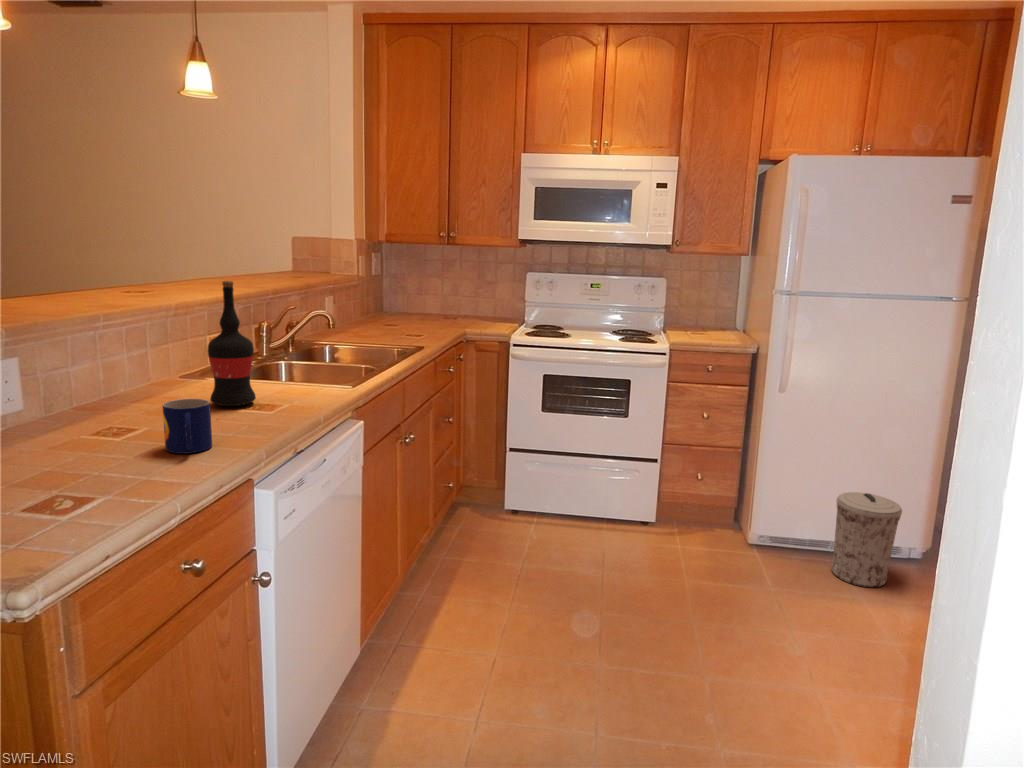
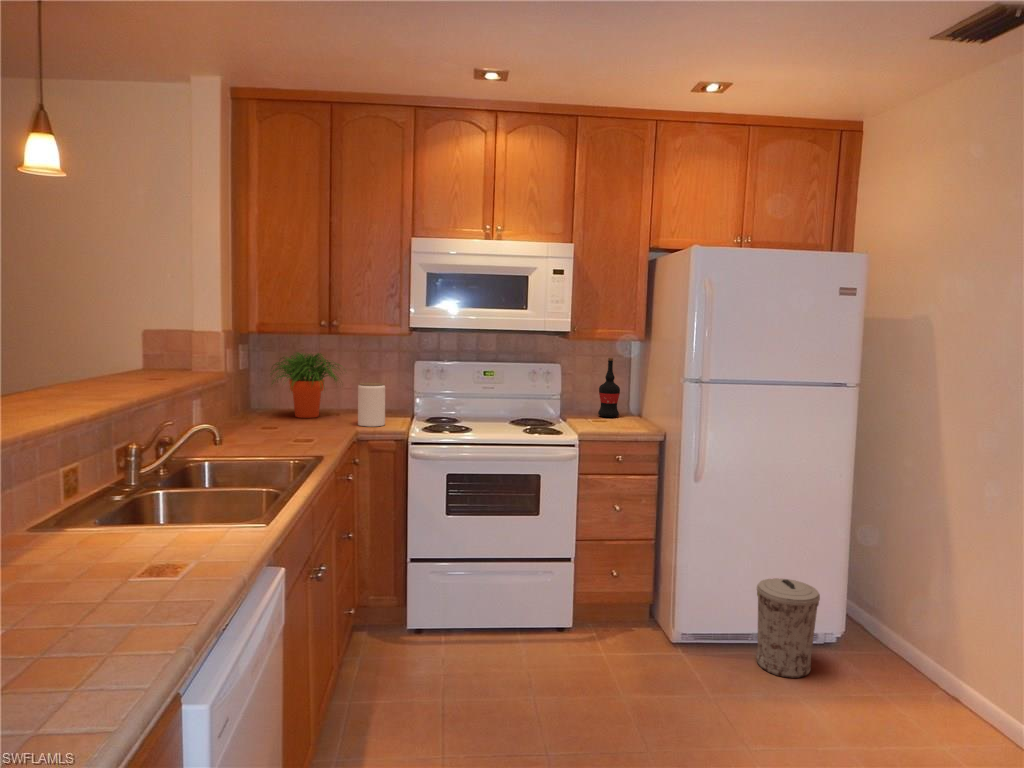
potted plant: none [395,260,463,320] -> present [272,353,339,418]
wine bottle: present [208,281,256,406] -> present [598,358,620,417]
jar: none [469,289,494,328] -> present [358,383,385,426]
mug: present [163,399,212,454] -> none [48,581,115,662]

